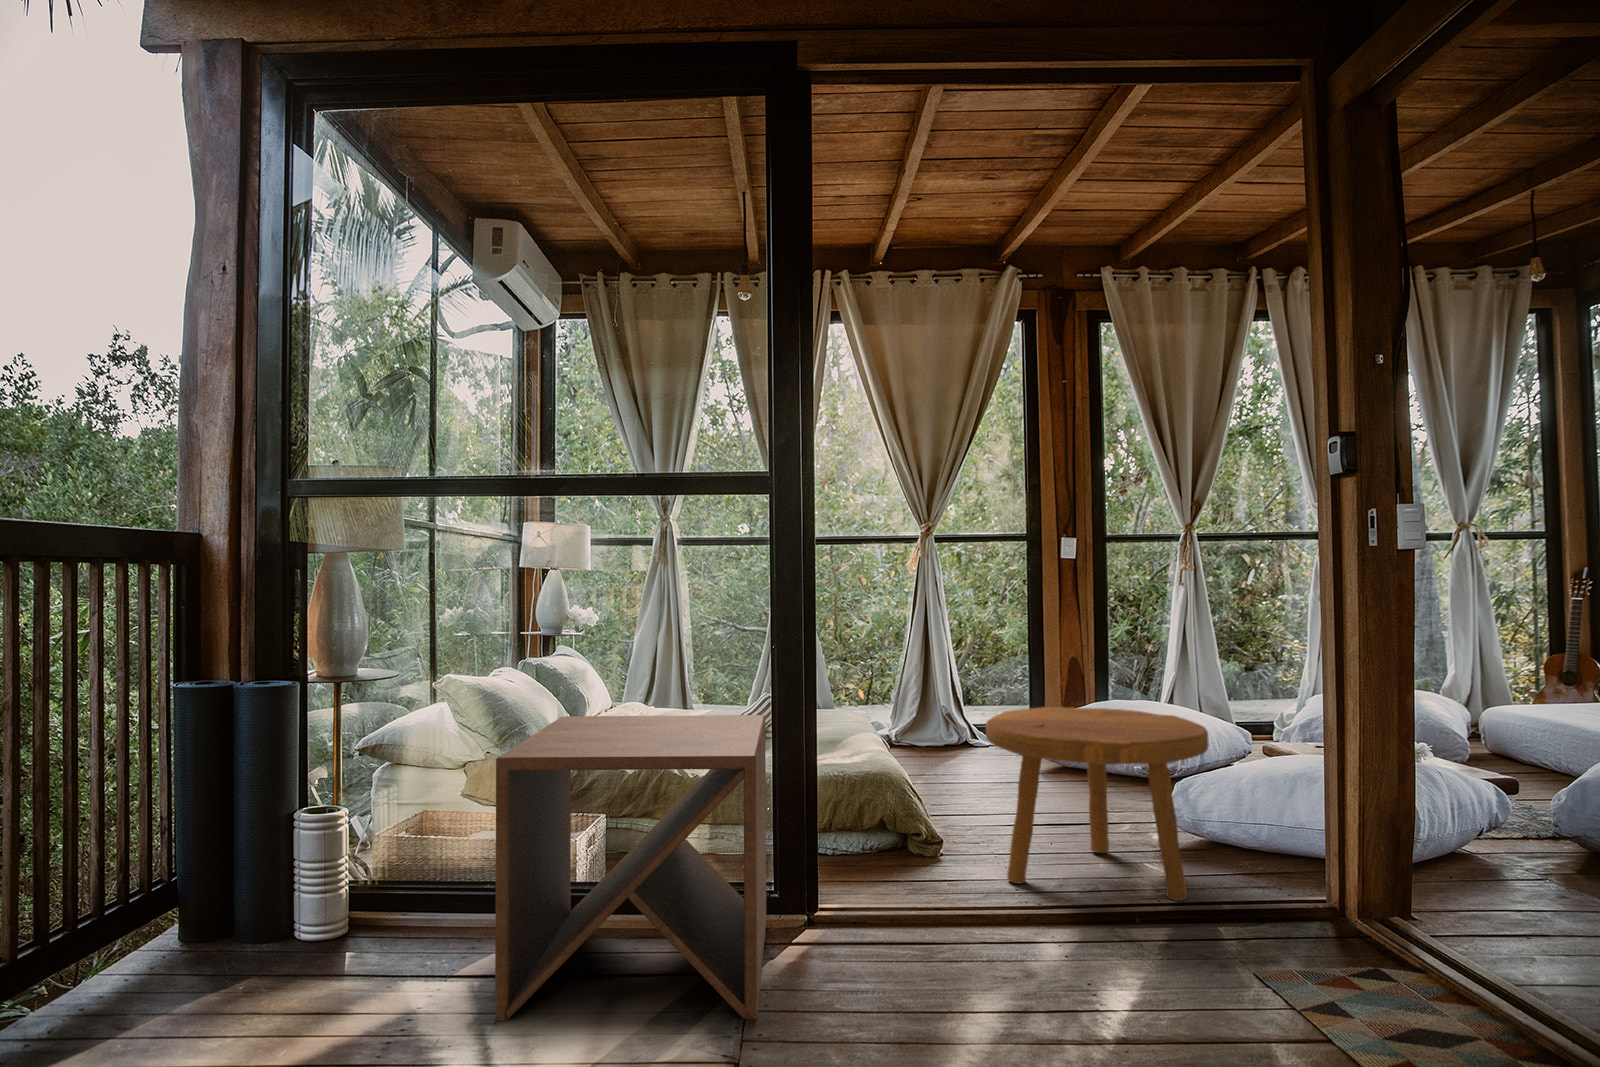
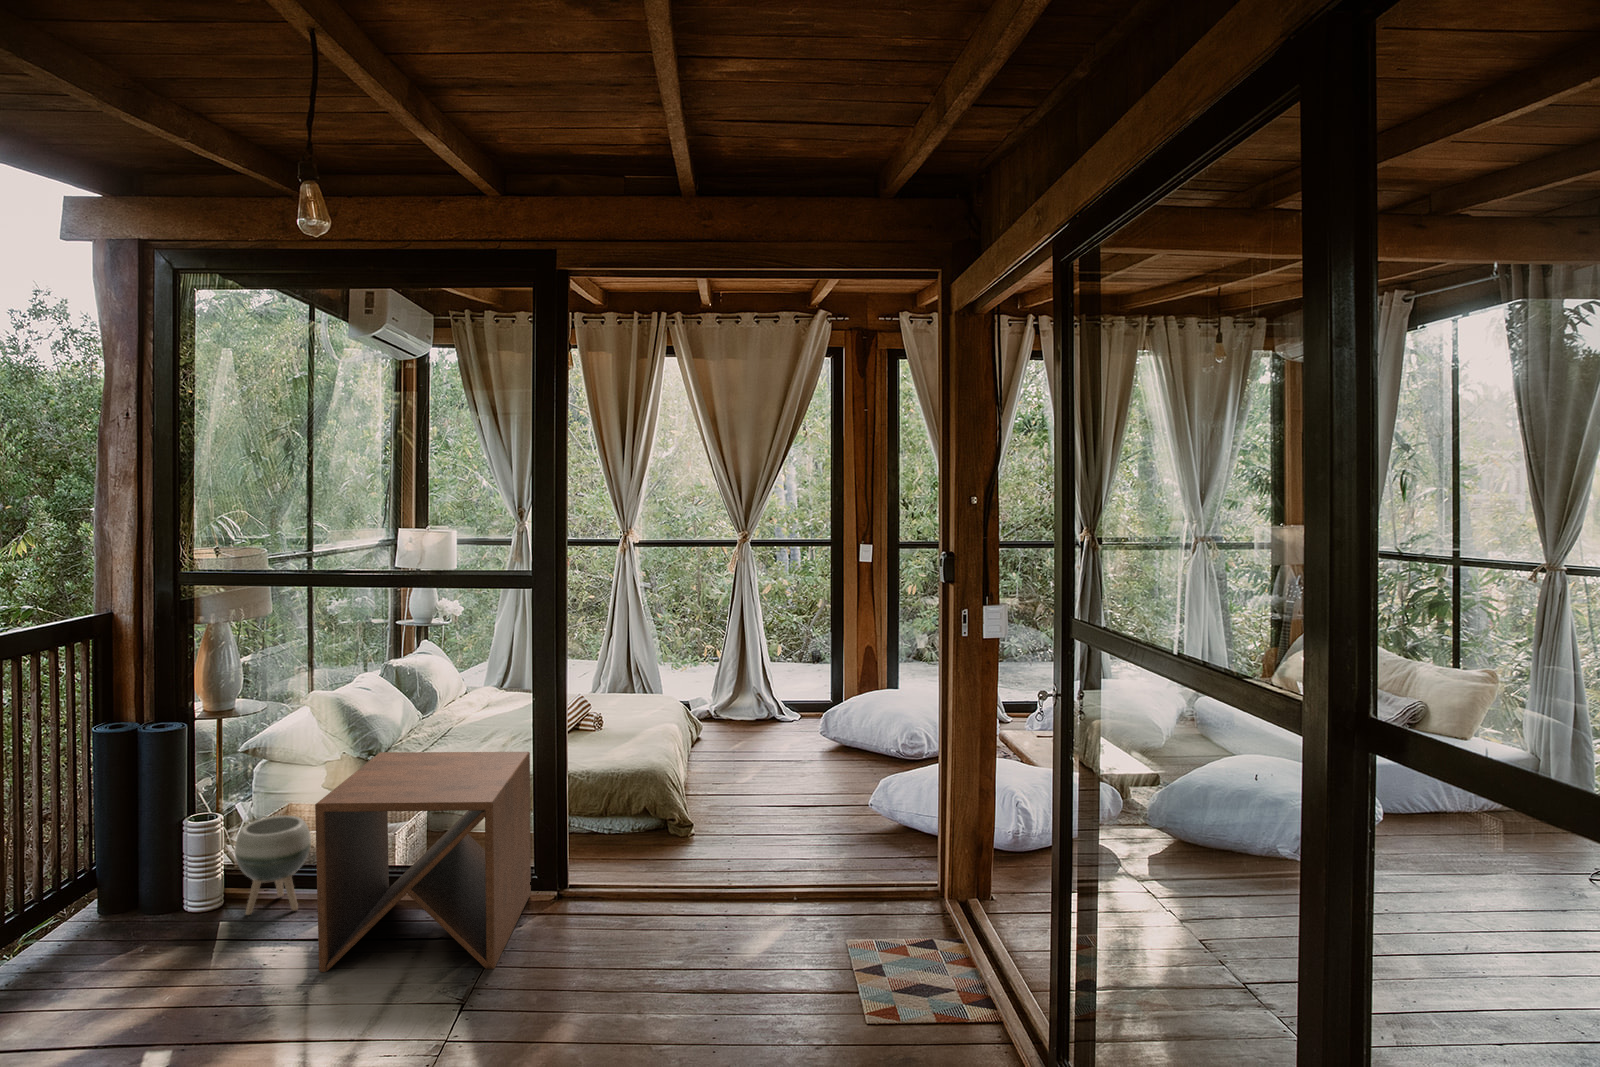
footstool: present [986,707,1209,901] -> none [714,724,870,875]
planter: none [366,807,467,945] -> present [235,816,311,915]

